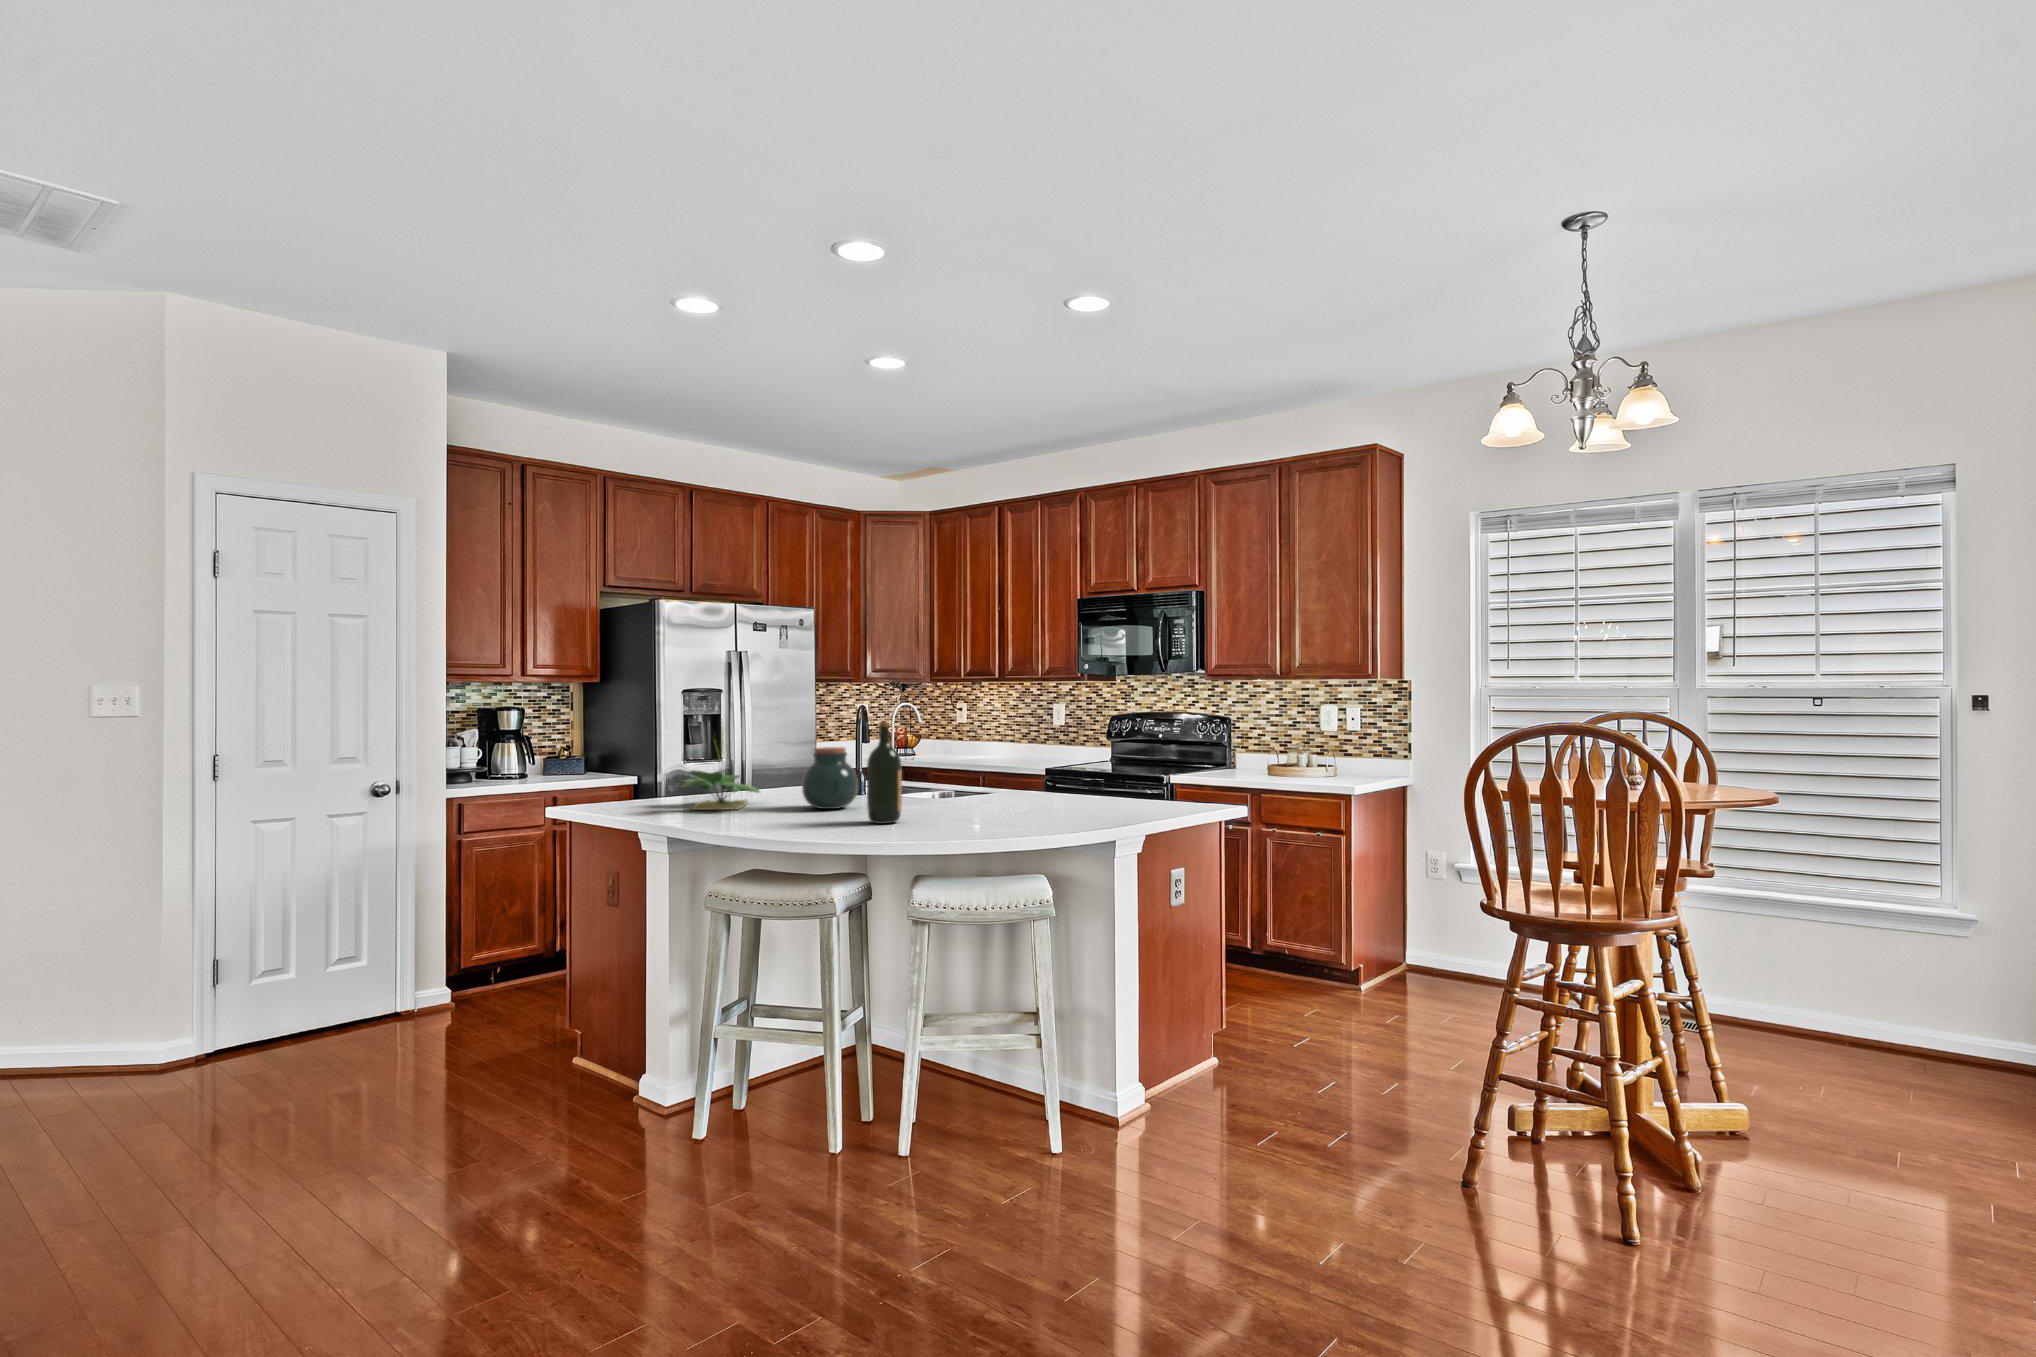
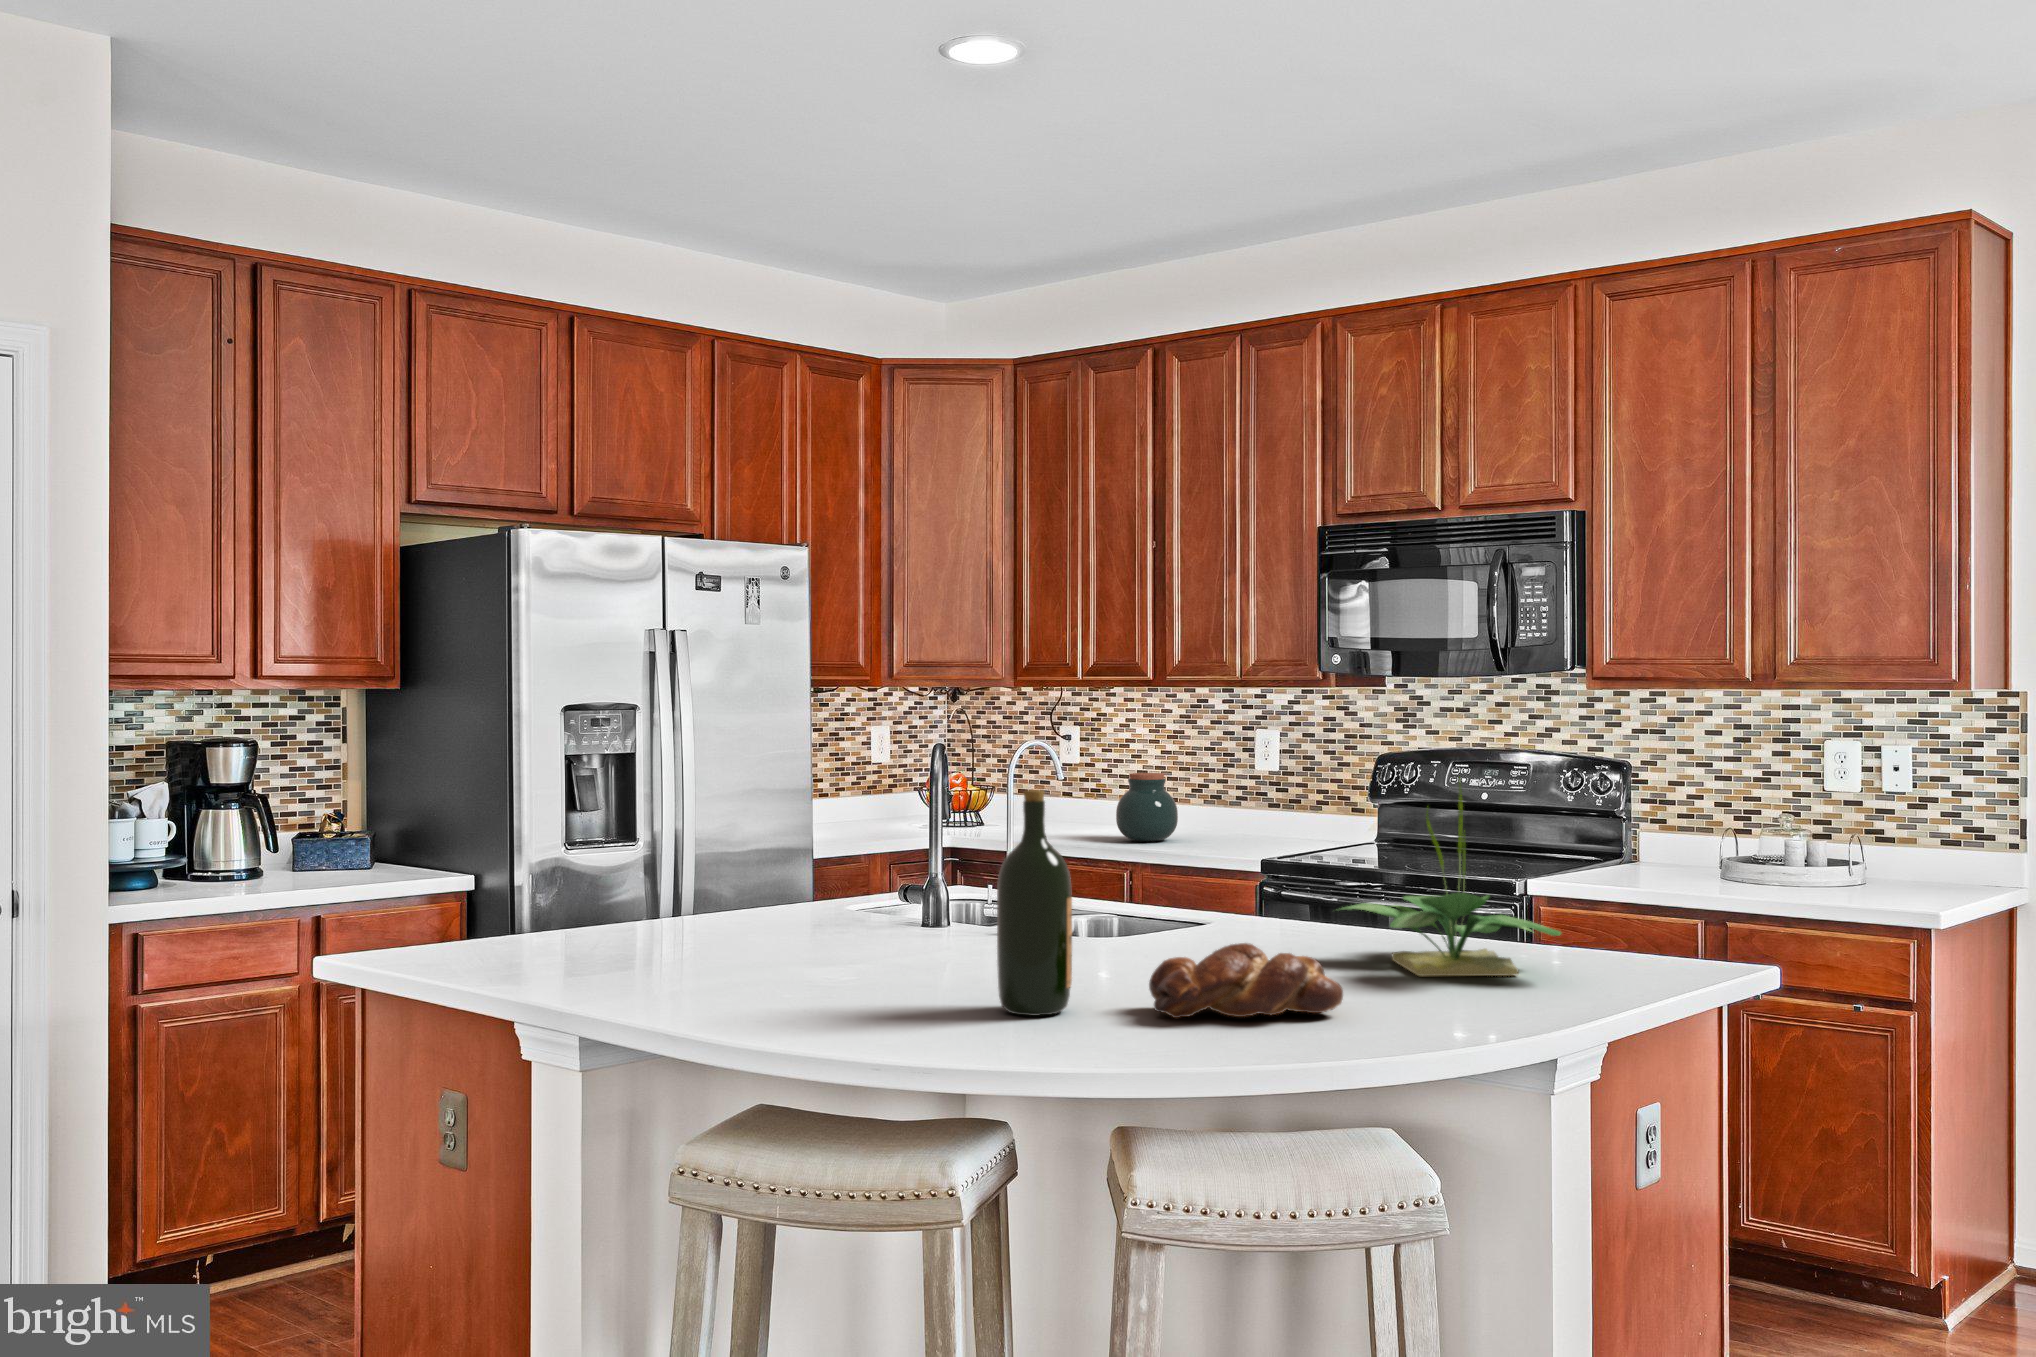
potted plant: present [680,719,759,810] -> present [1336,777,1561,976]
jar: present [802,747,858,809] -> present [1116,773,1178,842]
bread loaf: none [937,791,1023,824] -> present [1149,943,1343,1018]

